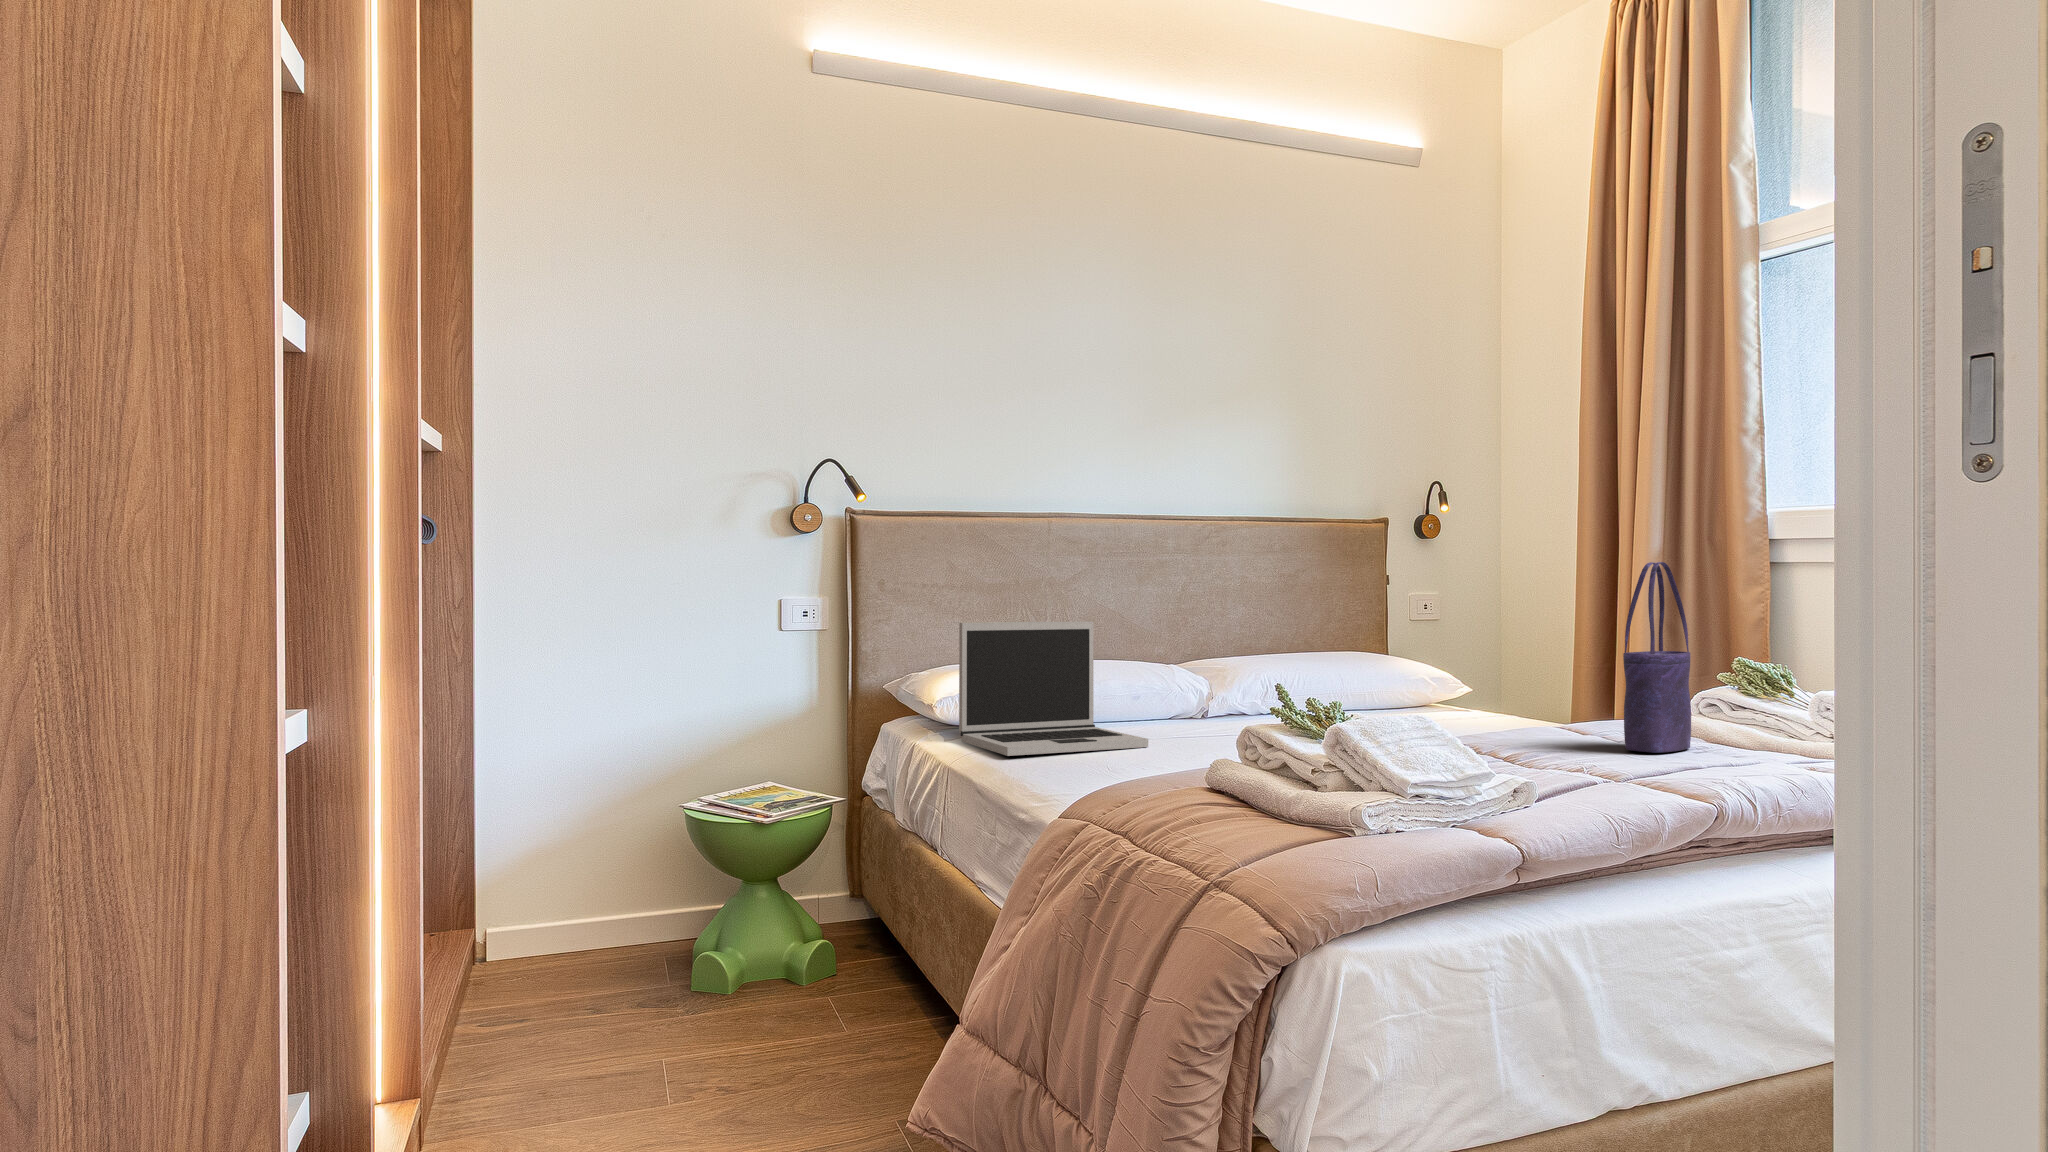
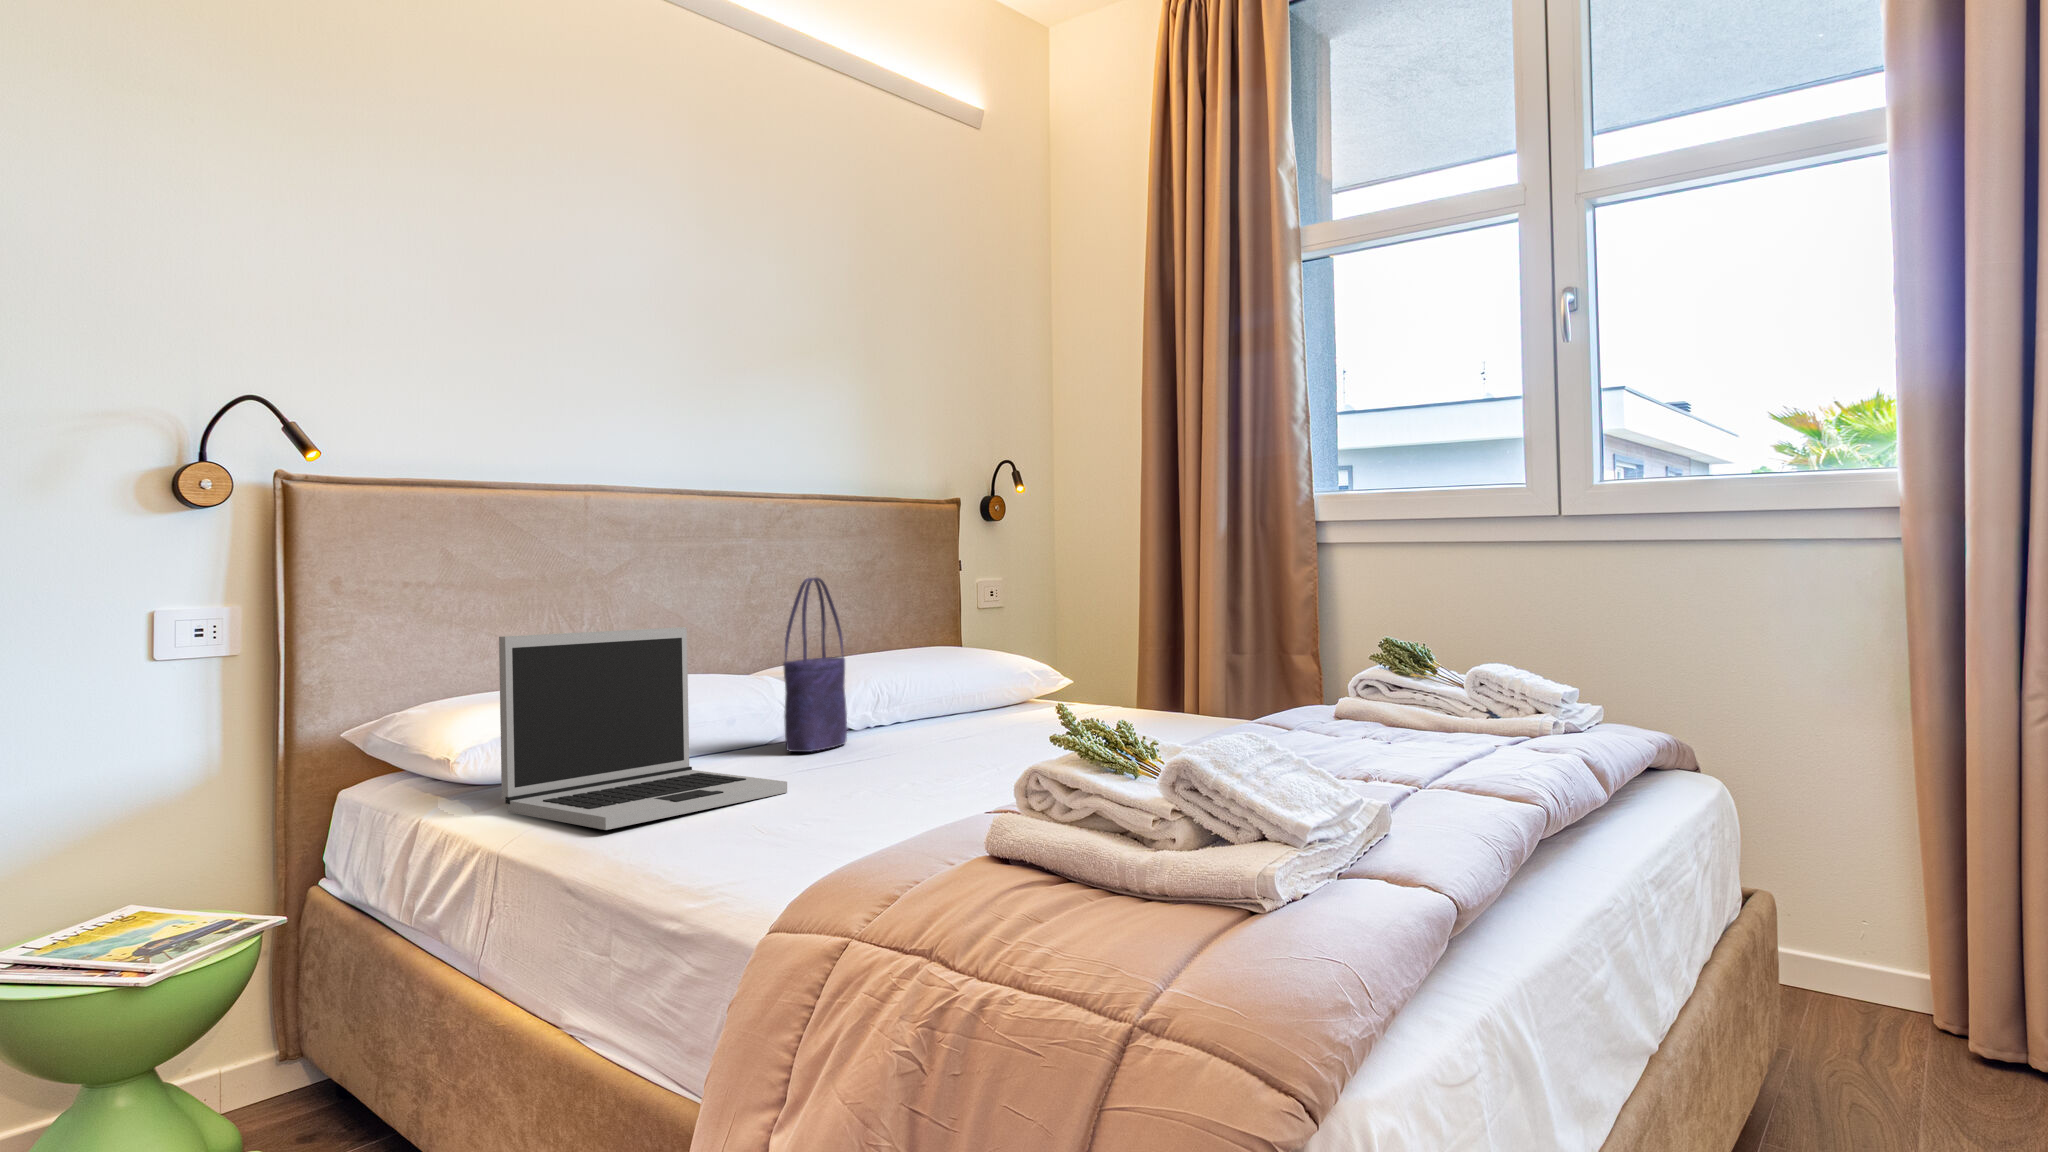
tote bag: present [1623,562,1691,753] -> present [783,577,847,752]

